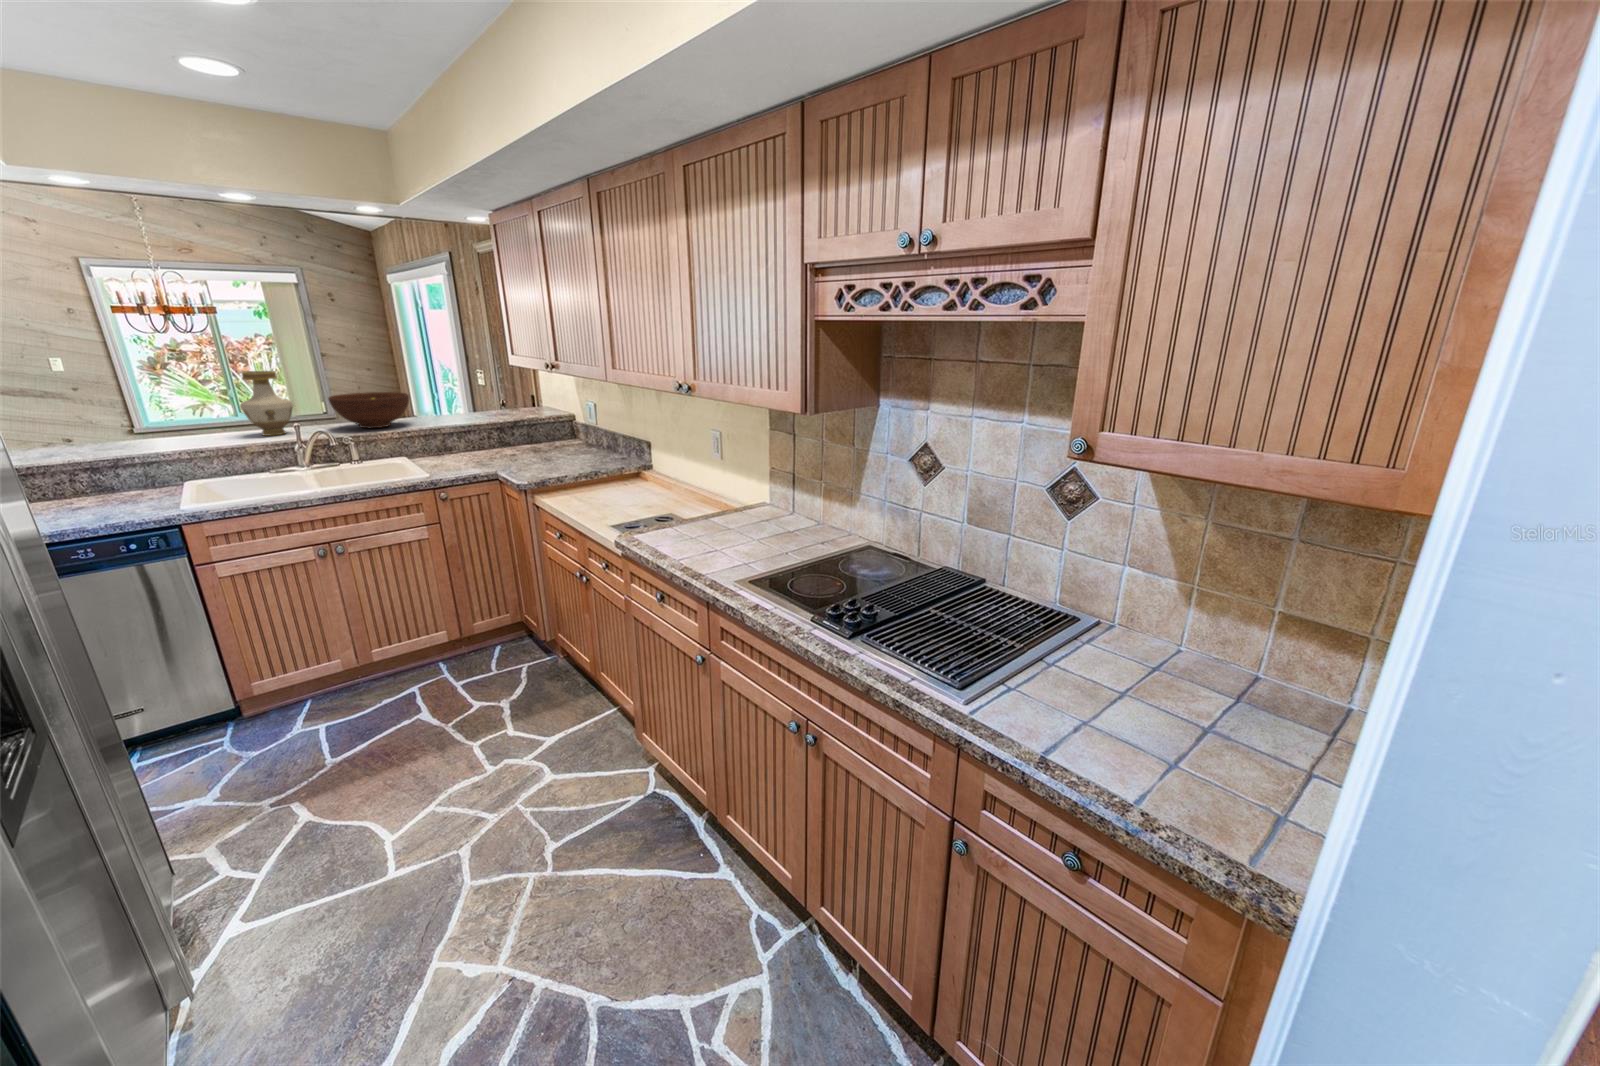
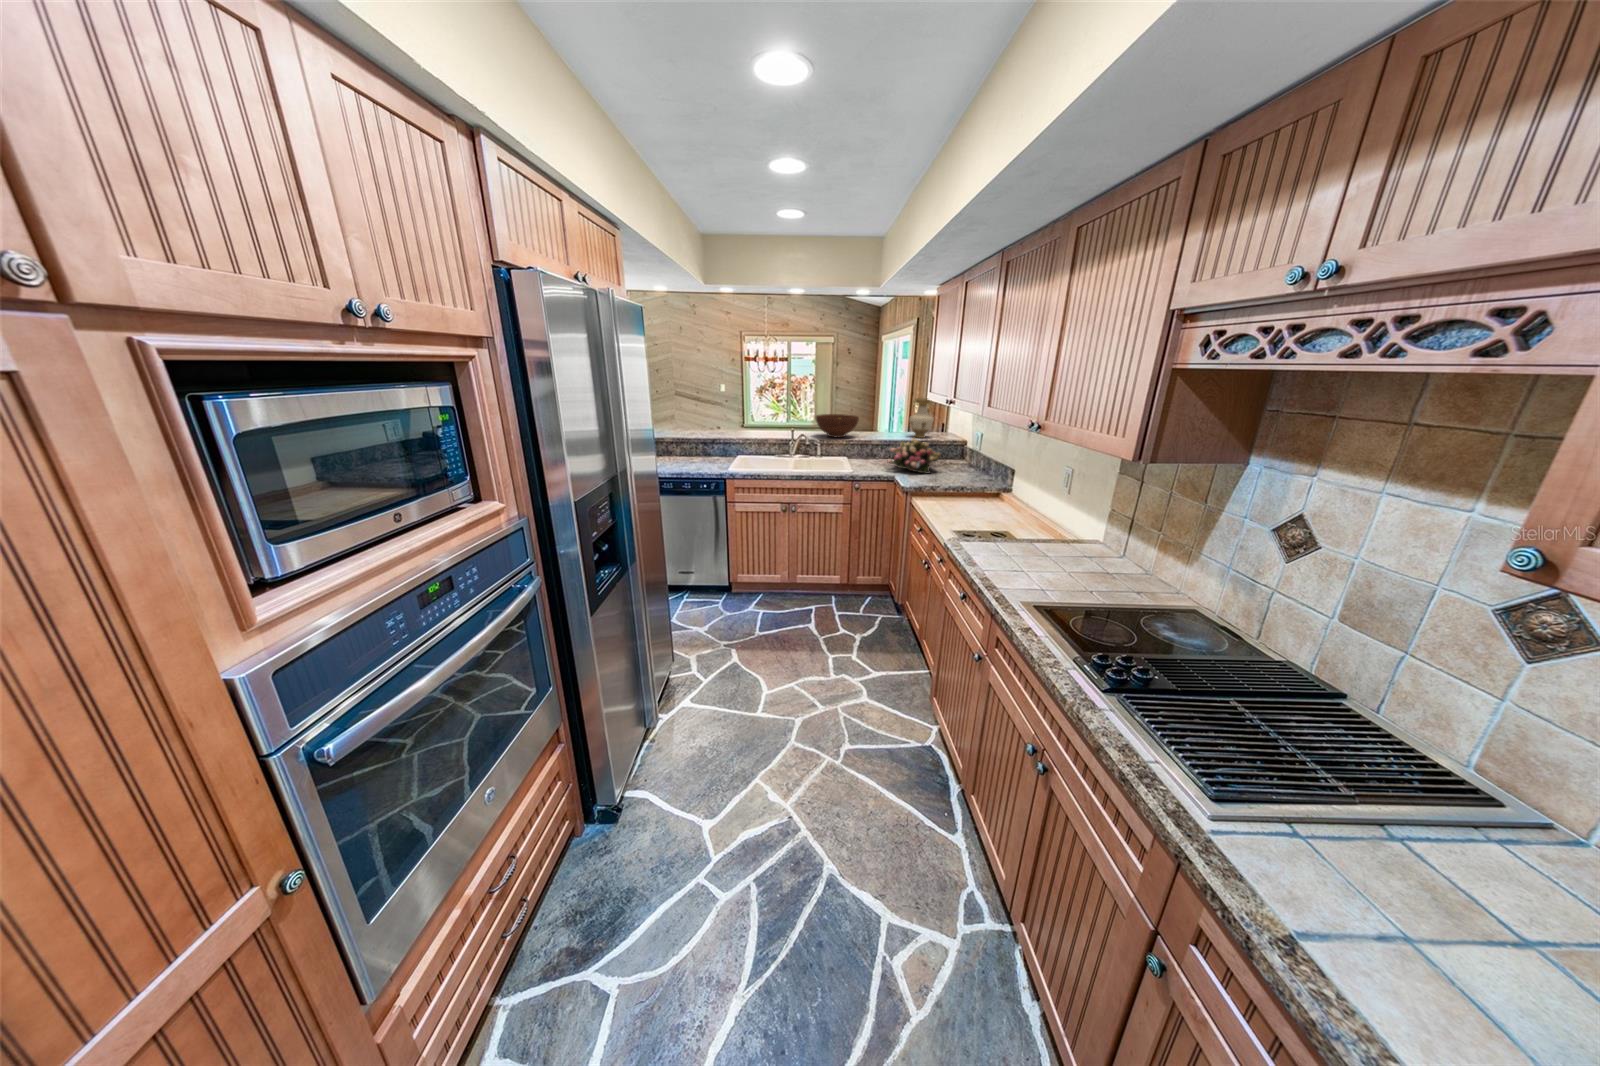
vase: present [240,371,293,436] -> present [909,398,934,438]
flower arrangement: none [477,416,553,461] -> present [887,438,941,473]

